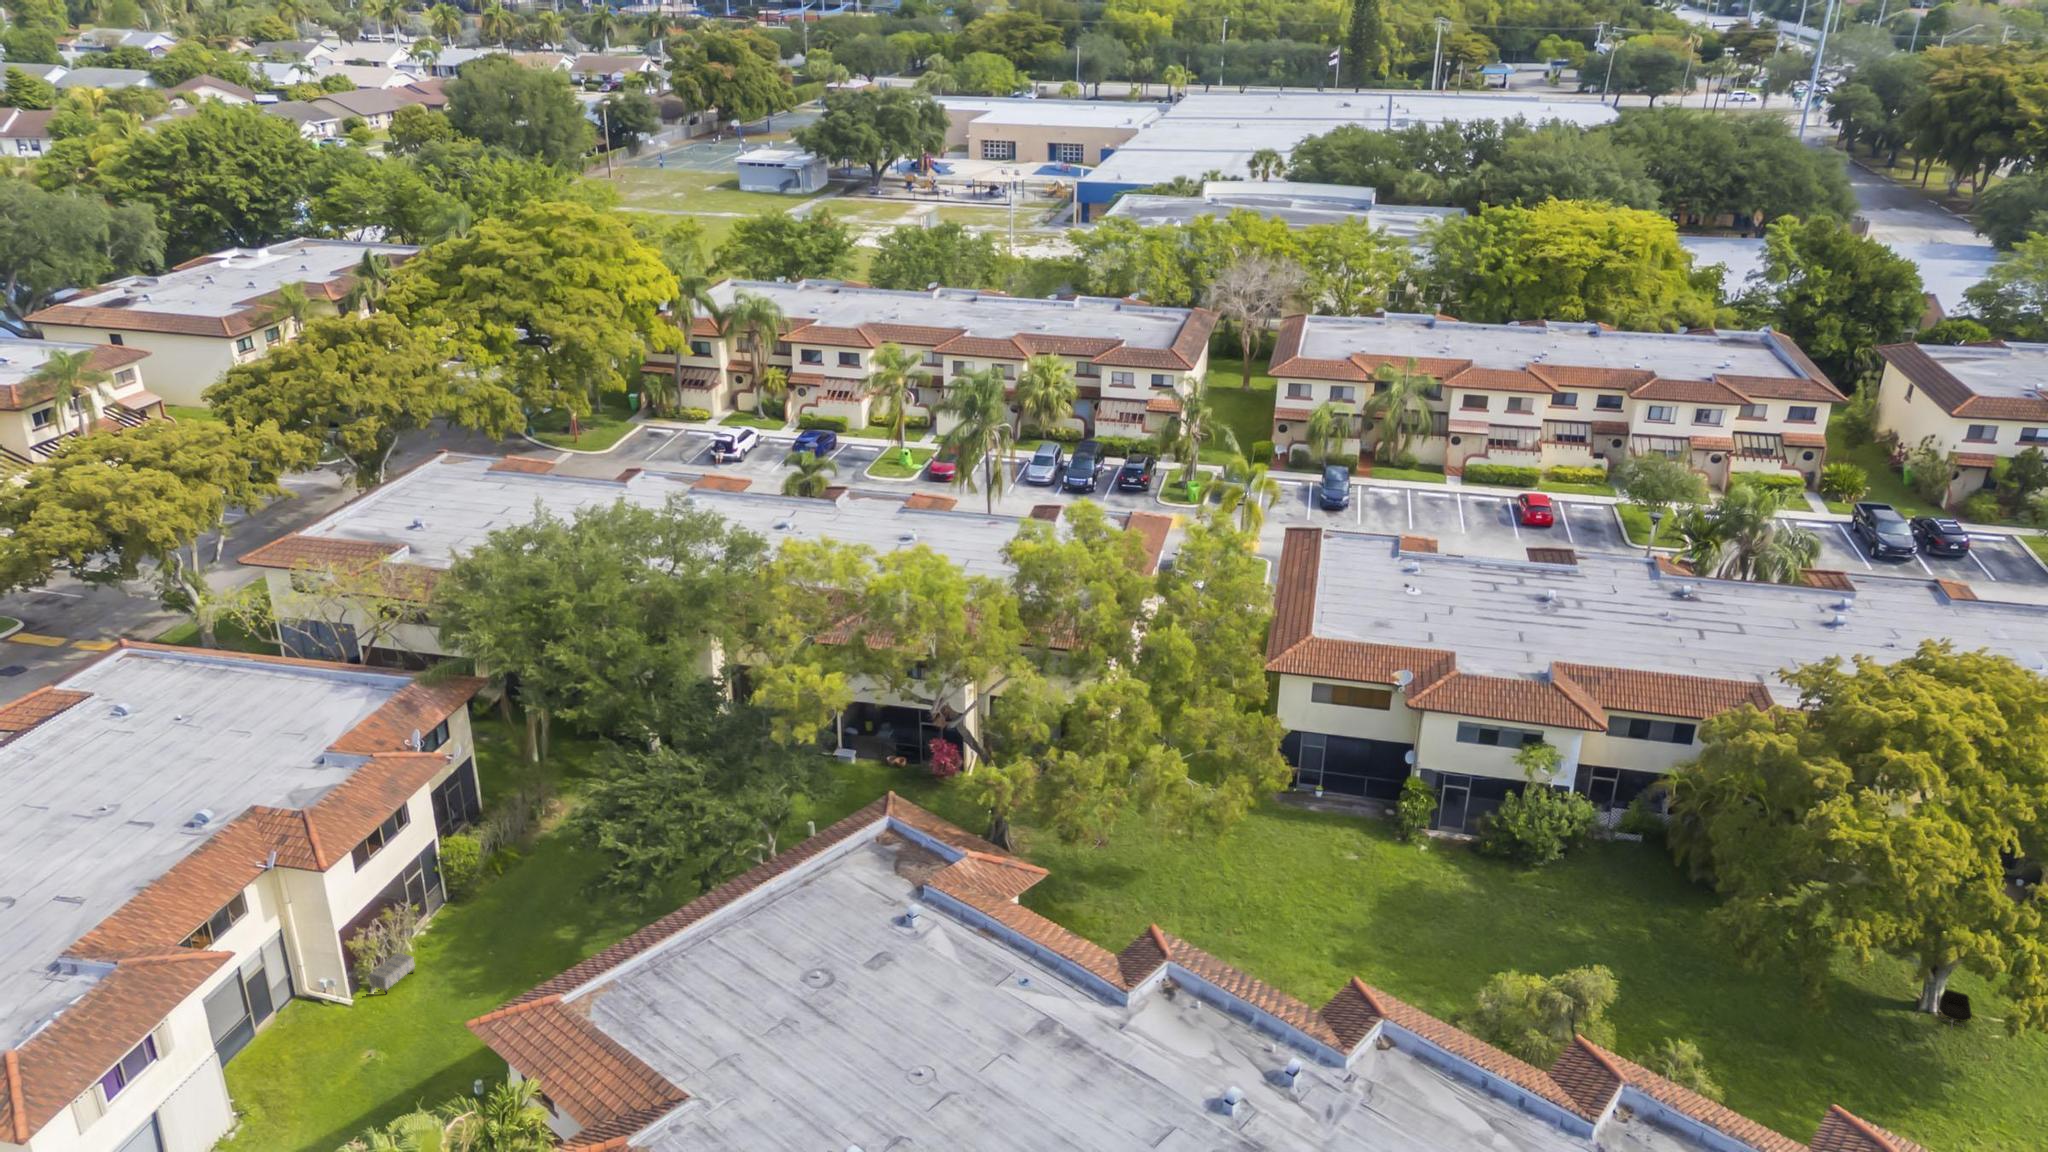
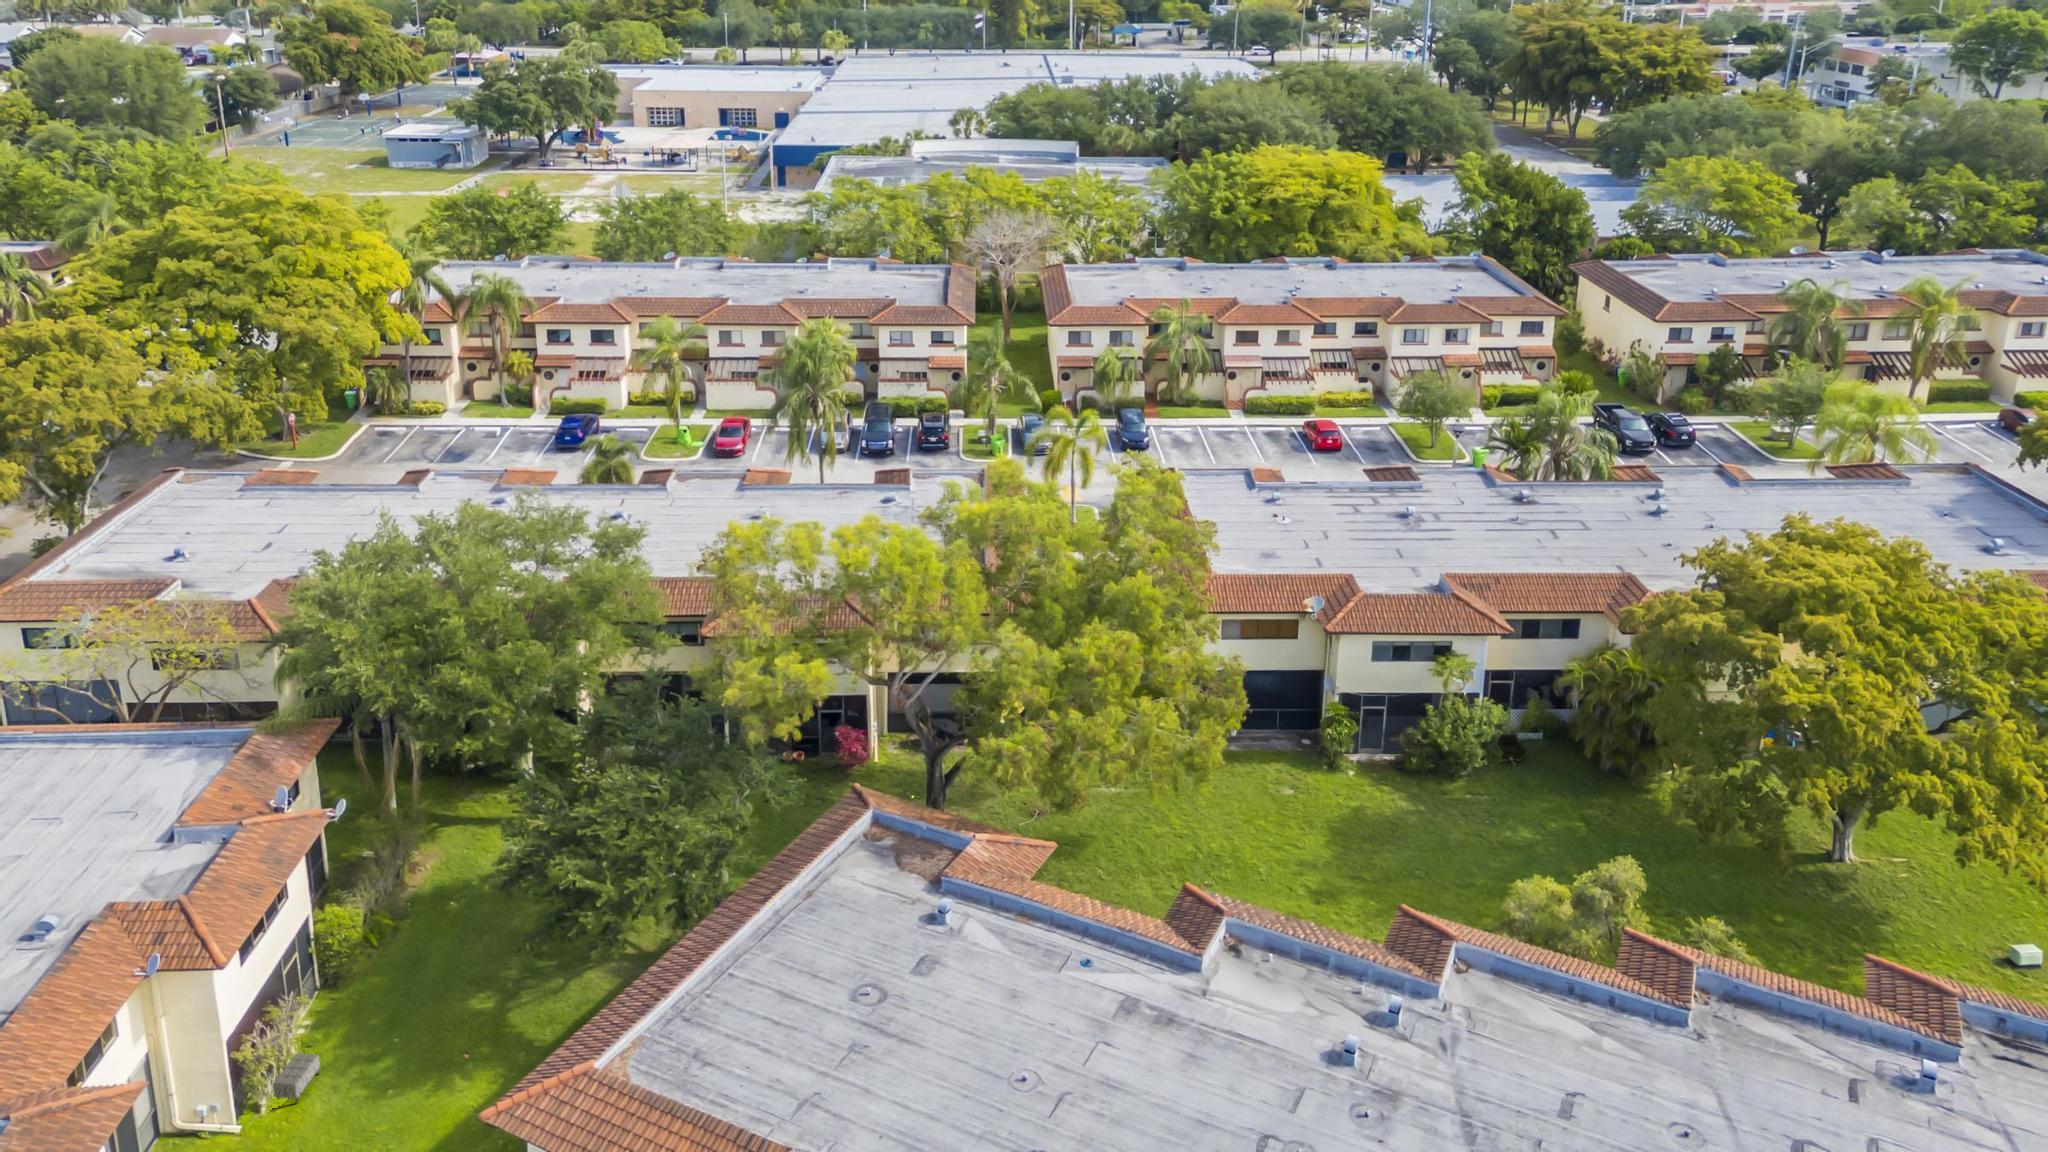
lounge chair: present [1938,989,1973,1028] -> present [1498,734,1526,764]

